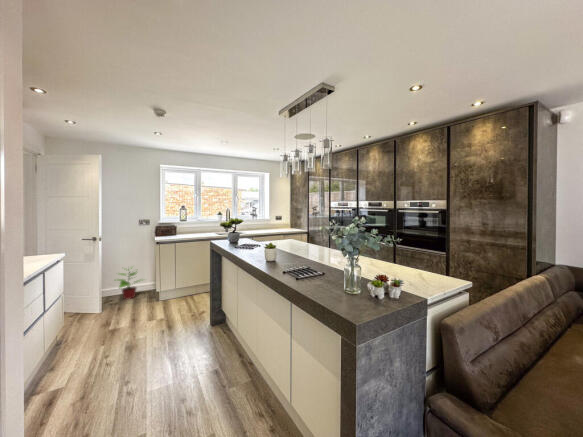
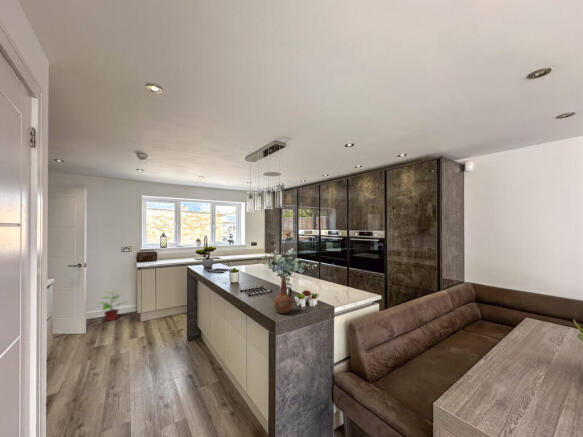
ceramic pitcher: none [342,252,373,308] -> present [273,275,293,313]

